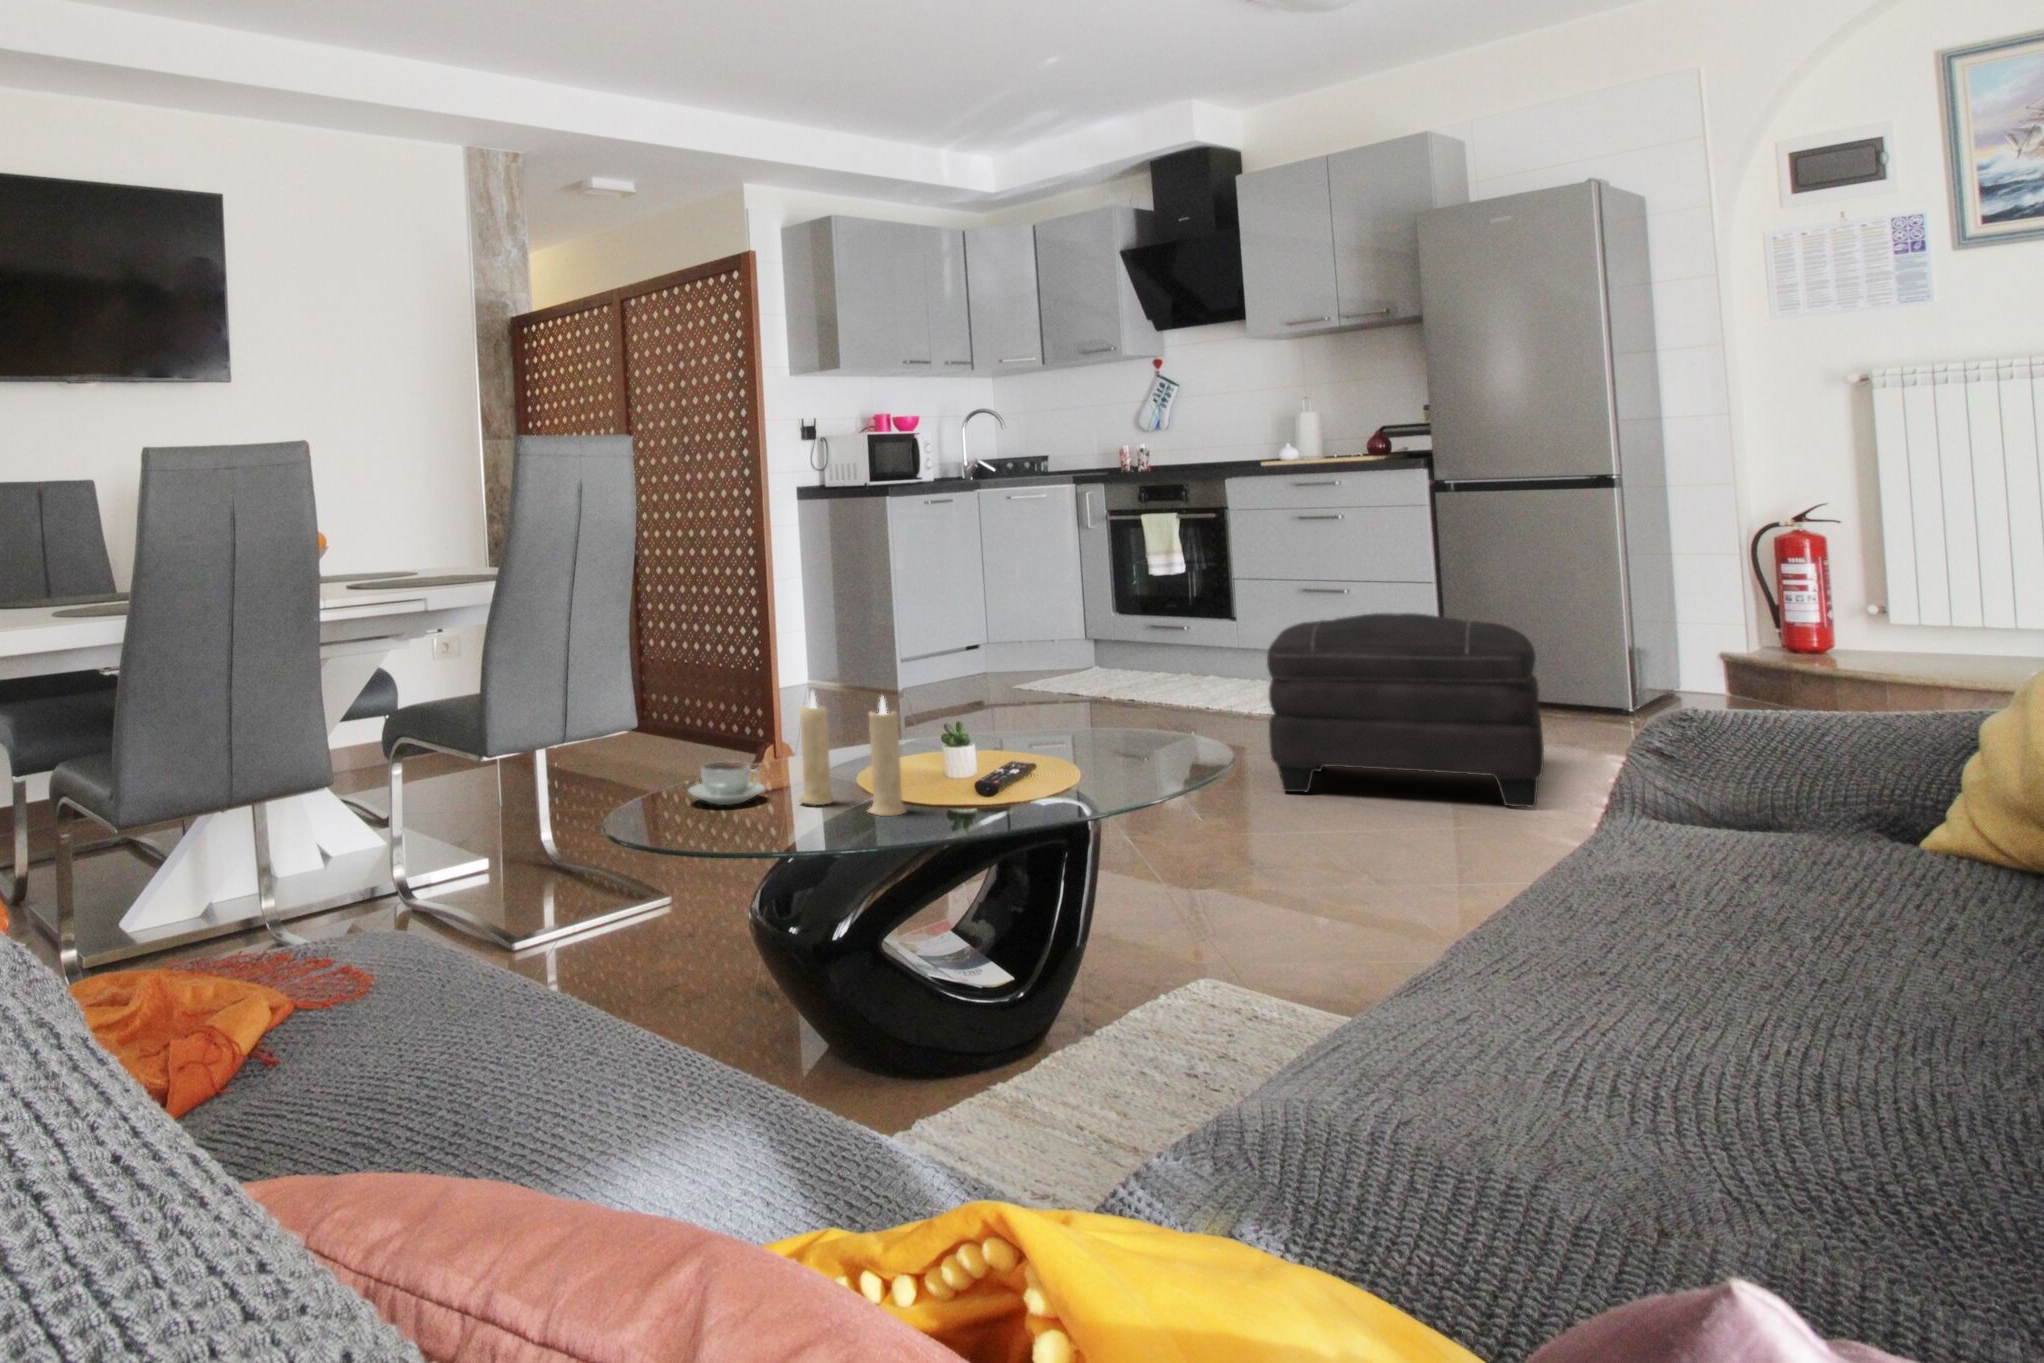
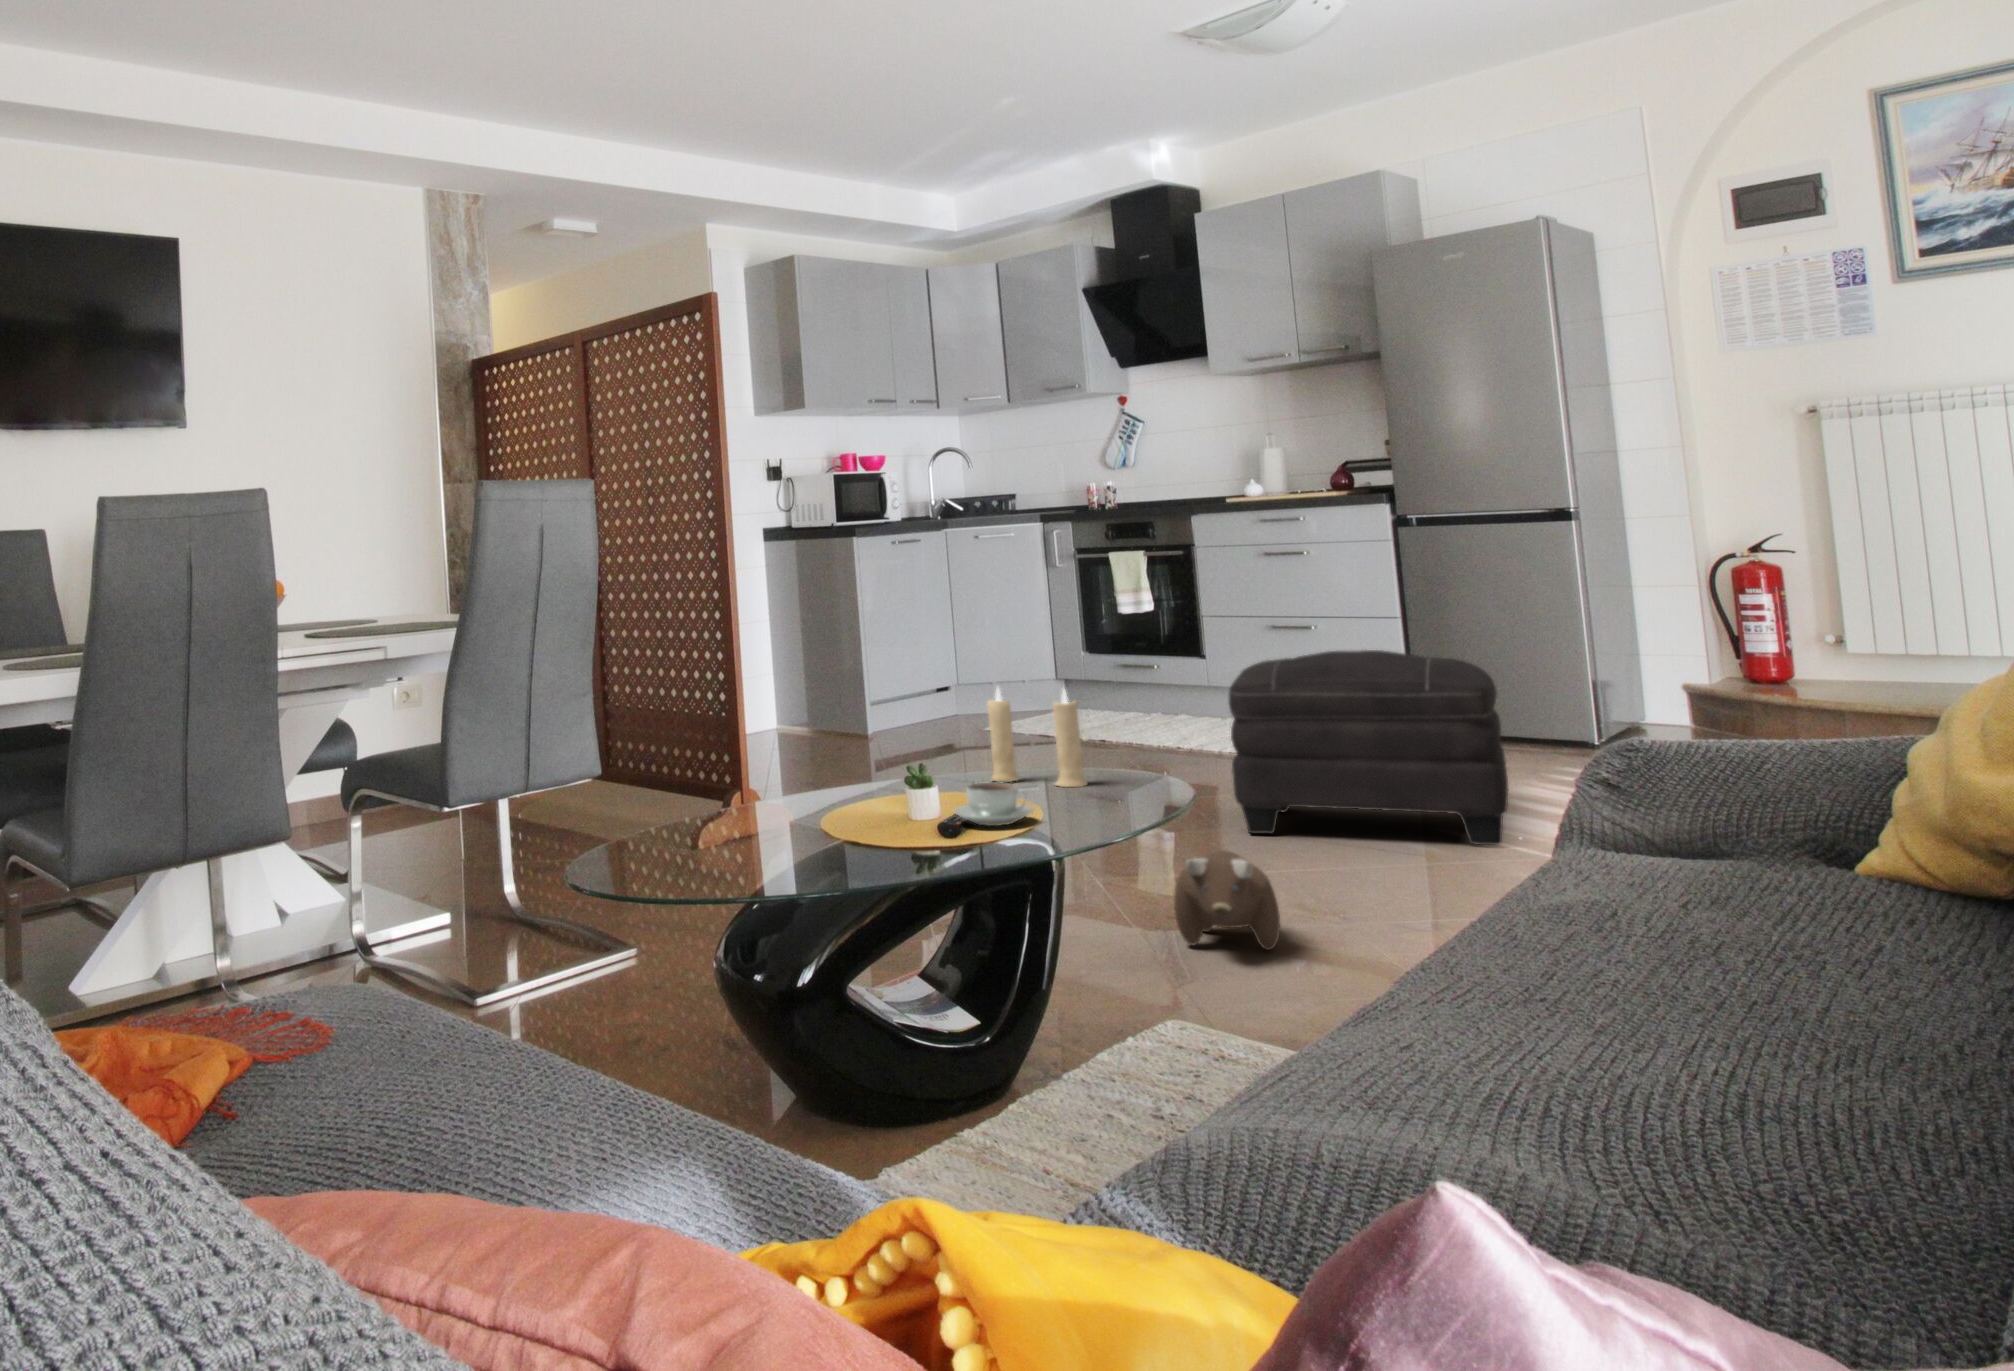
candle: present [799,691,906,816] -> present [988,688,1087,787]
coffee cup: present [689,761,765,805] -> present [954,781,1033,826]
plush toy: none [1211,809,1317,908] -> present [1174,850,1280,950]

